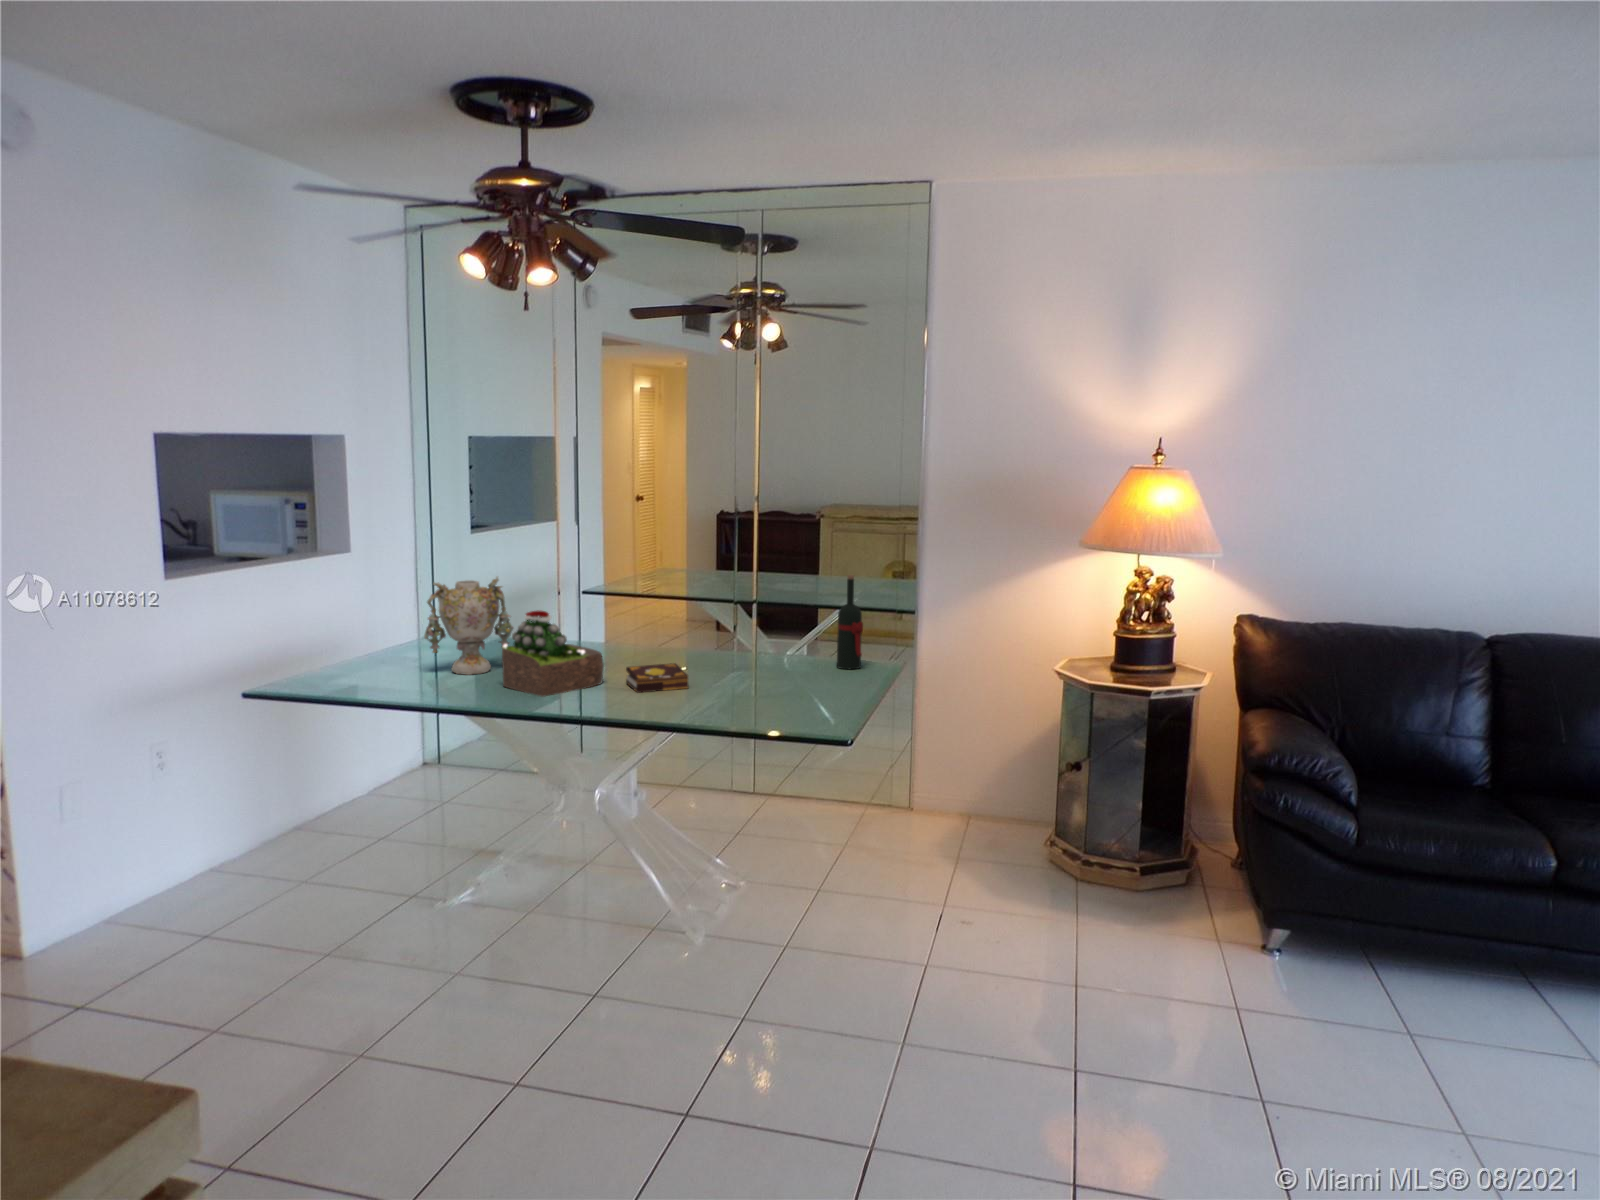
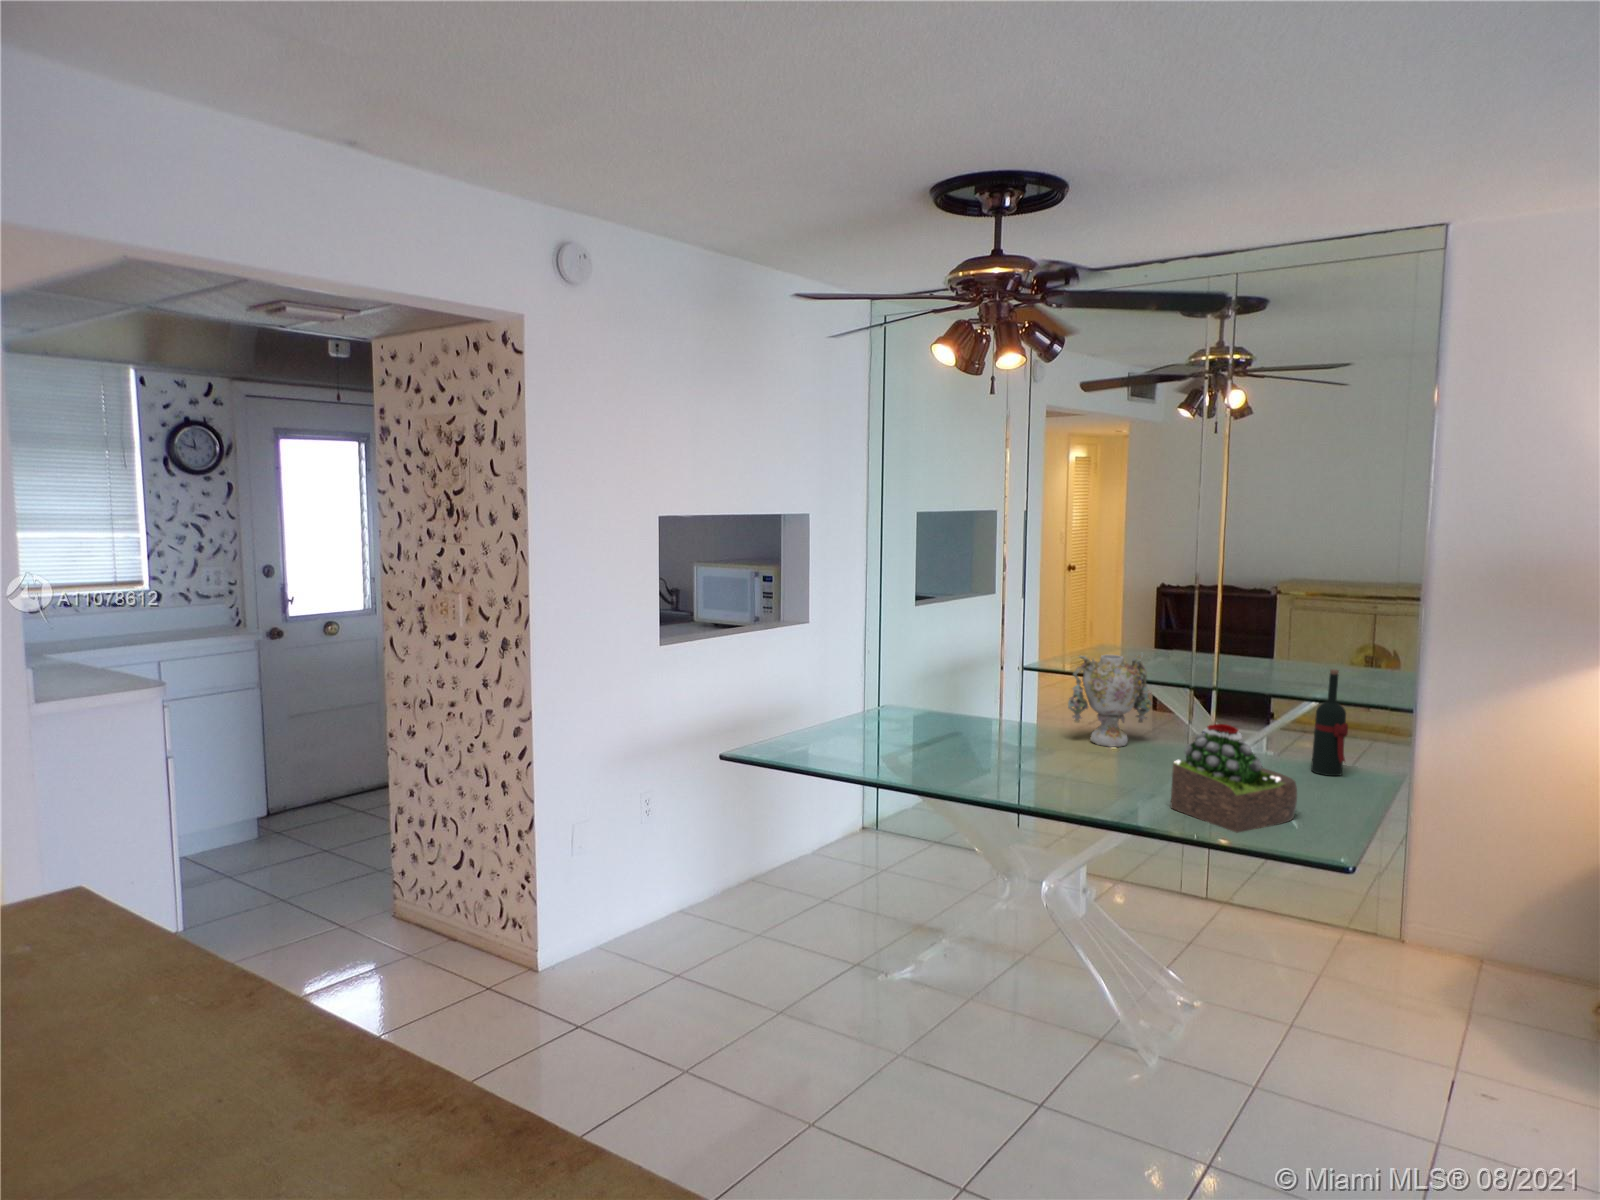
vase: present [424,577,513,675] -> present [1068,654,1152,747]
succulent plant: present [502,610,604,697] -> present [1171,724,1297,833]
book: present [626,663,688,693] -> none [1072,751,1142,782]

